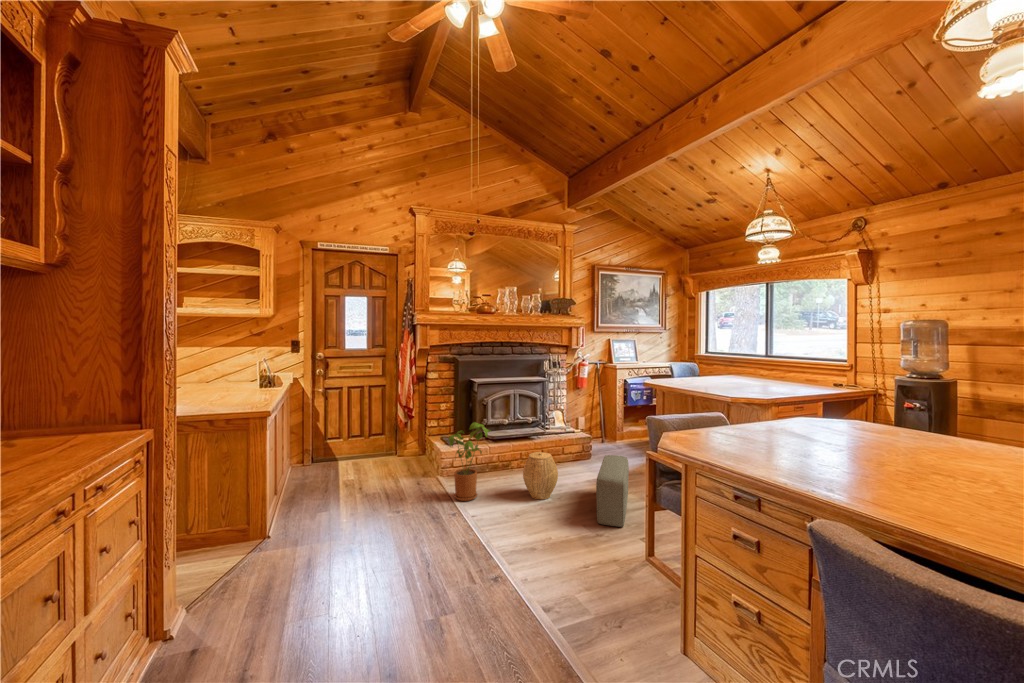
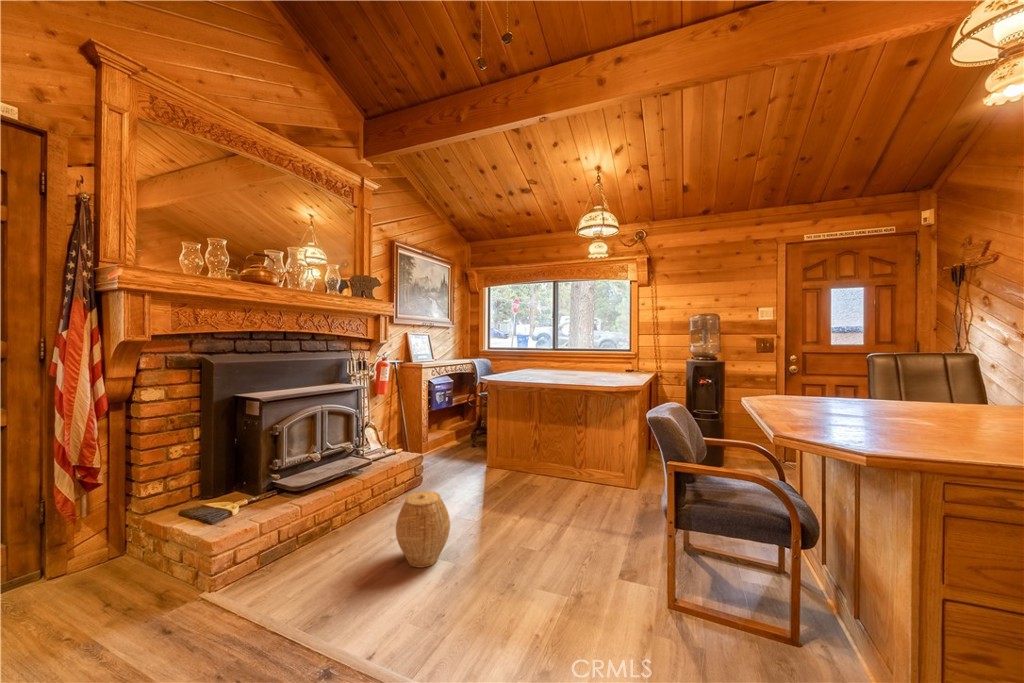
house plant: present [449,422,490,501] -> none [260,470,348,630]
pouf: present [596,455,629,527] -> none [490,471,567,571]

